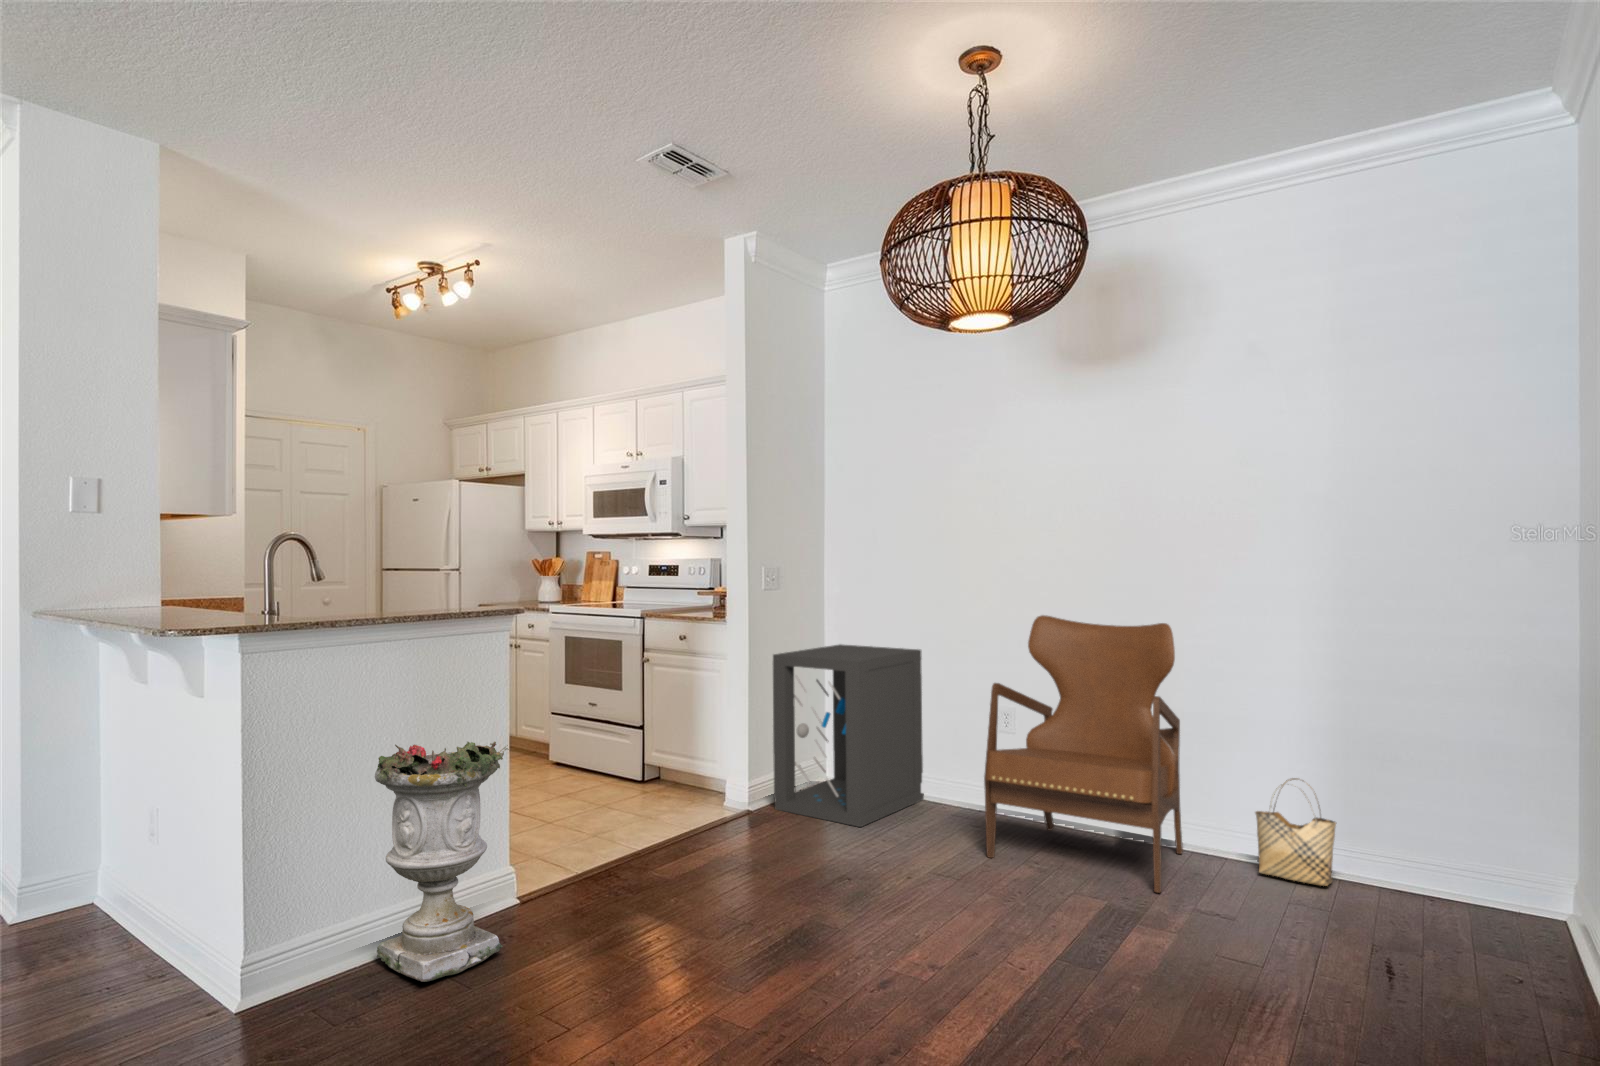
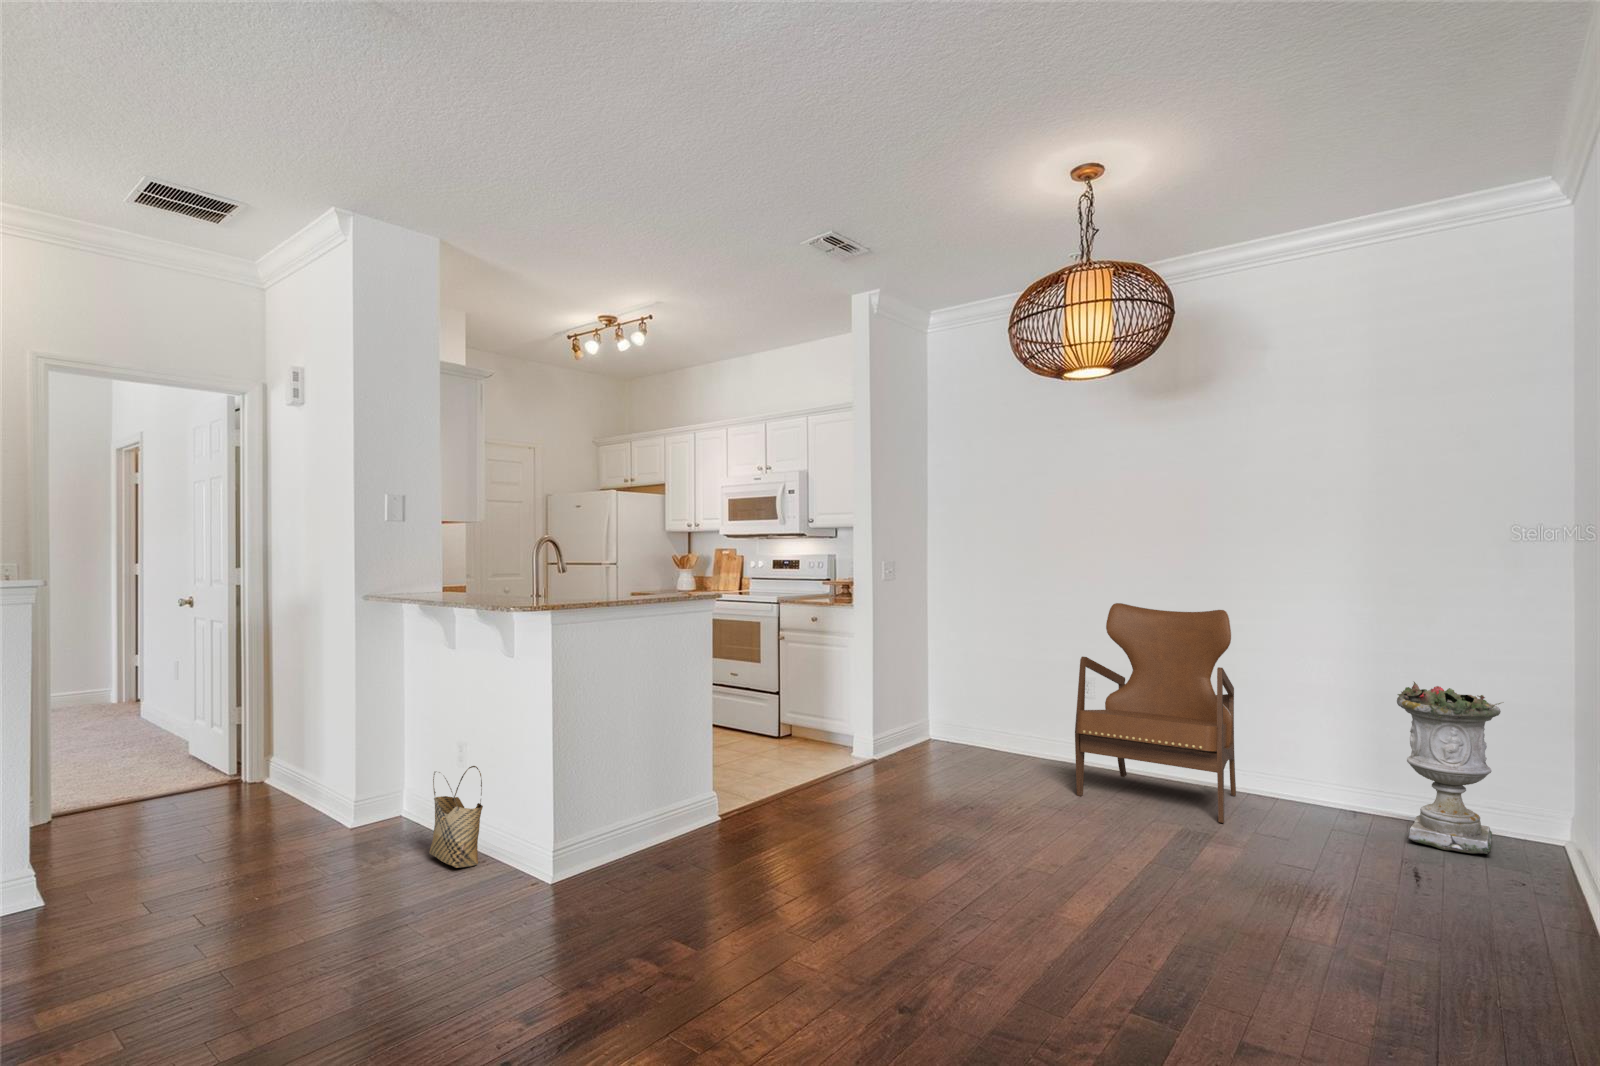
storage cabinet: present [773,644,924,827] -> none [892,626,1013,772]
planter: present [375,742,509,982] -> present [1397,682,1503,854]
woven basket: present [1255,778,1336,886] -> present [429,766,483,868]

